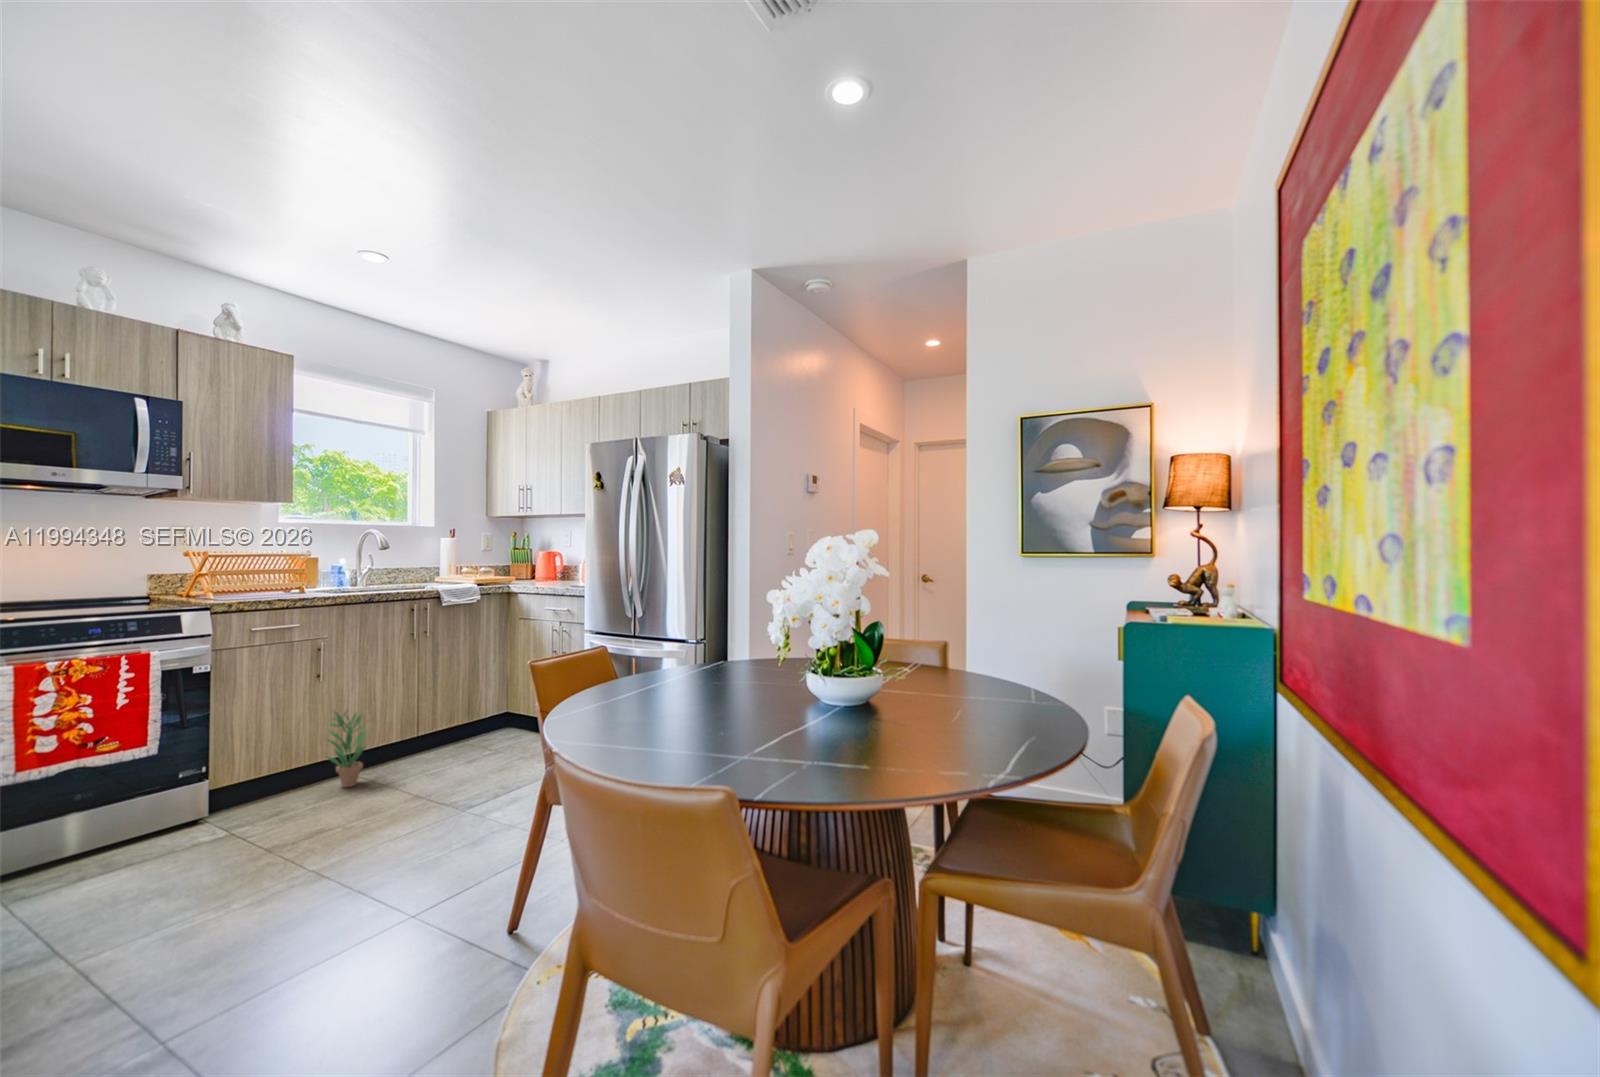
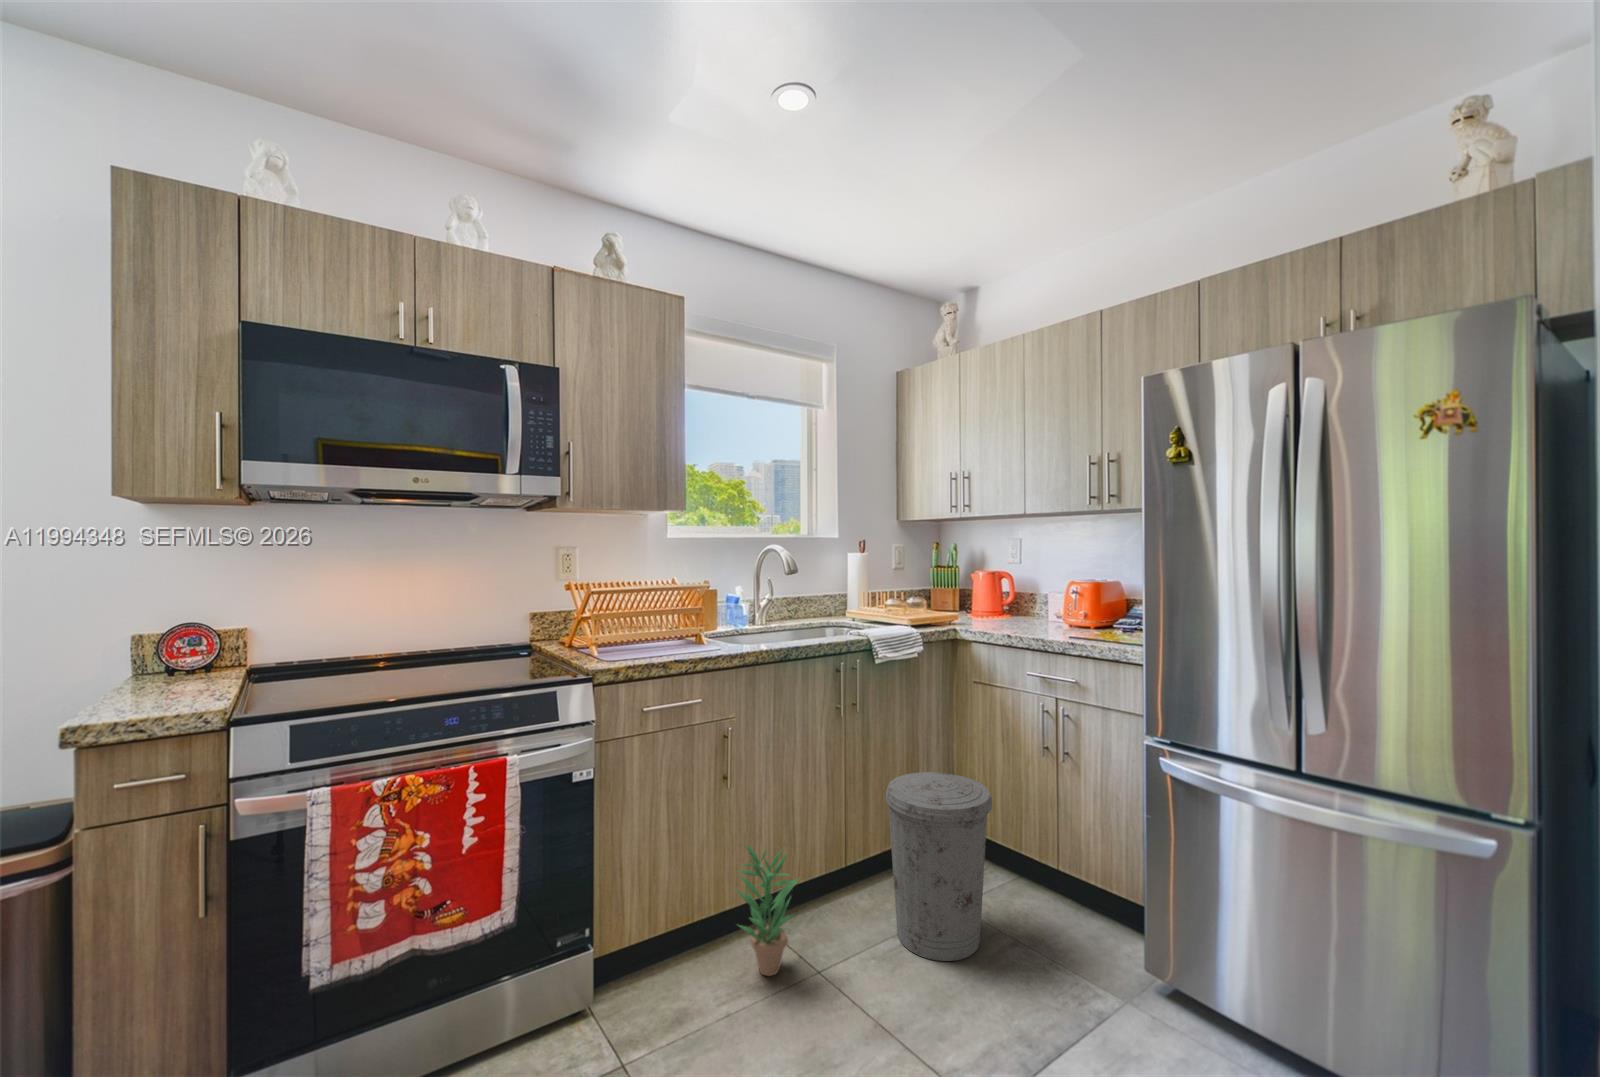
trash can: none [438,668,507,767] -> present [886,772,992,961]

